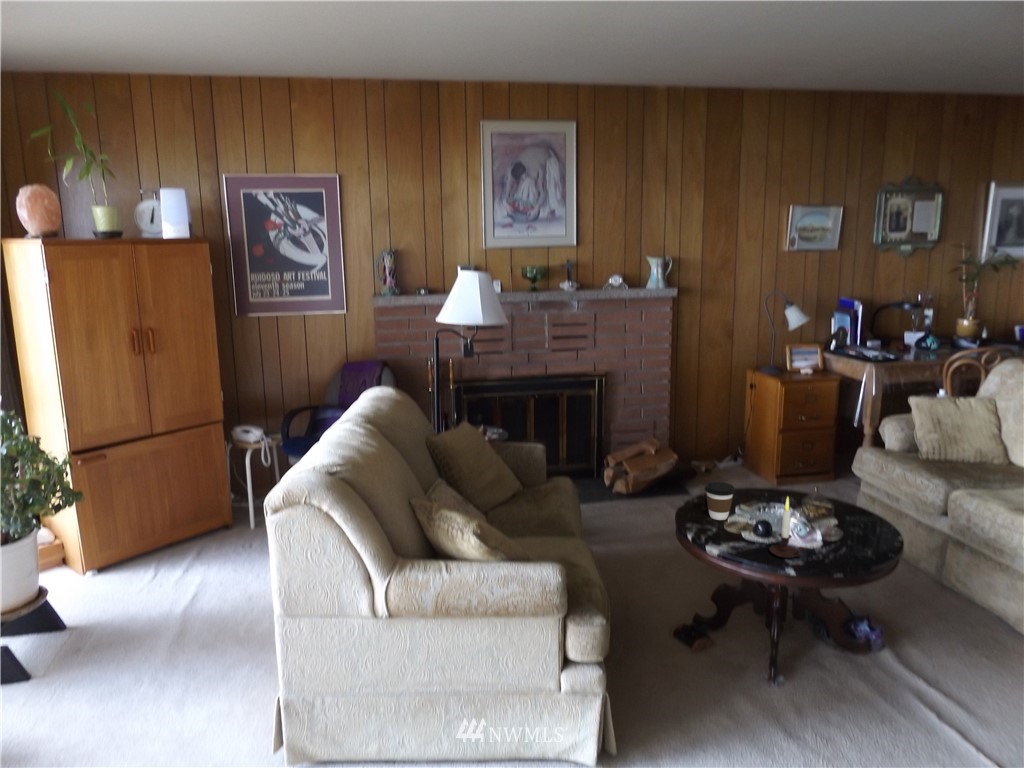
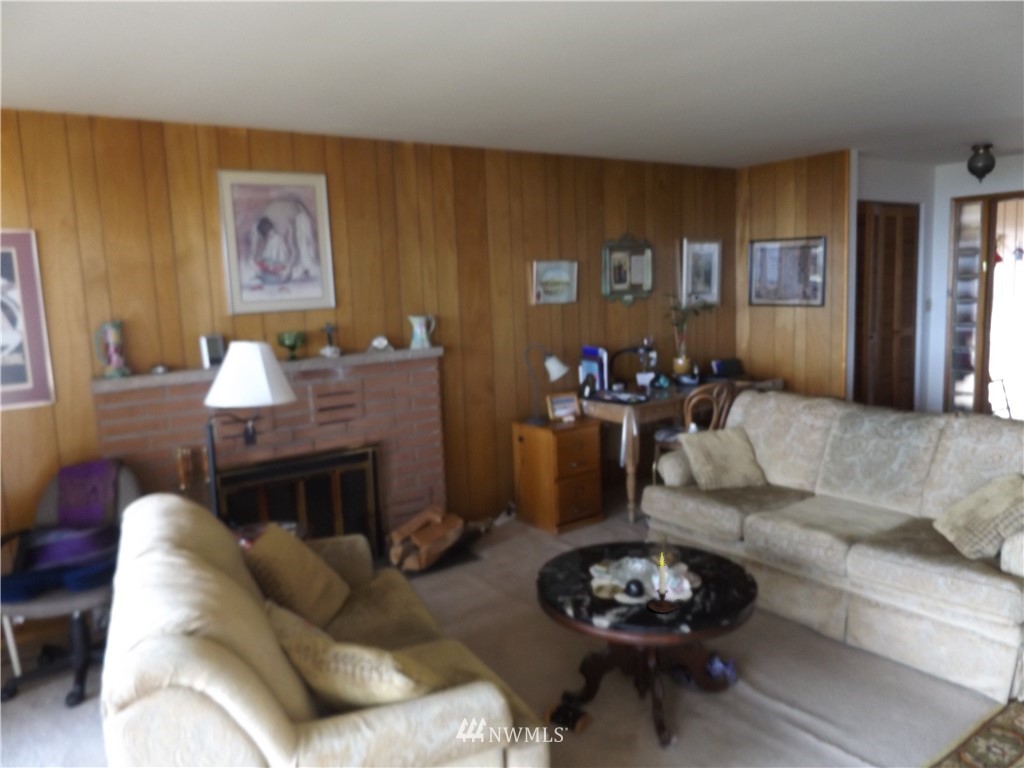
coffee cup: present [705,482,735,520] -> none [568,548,597,587]

